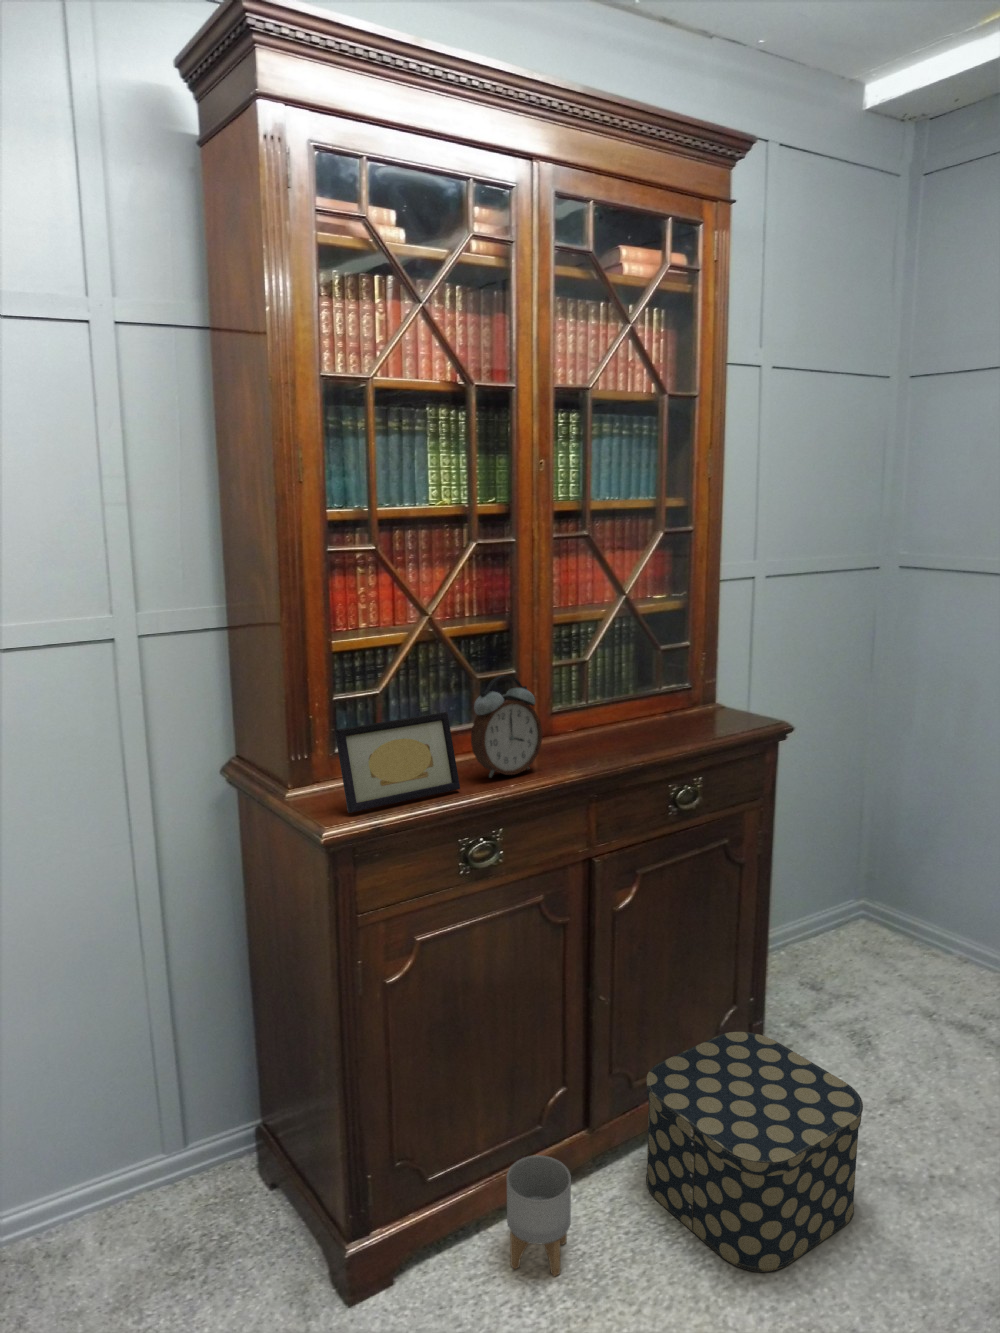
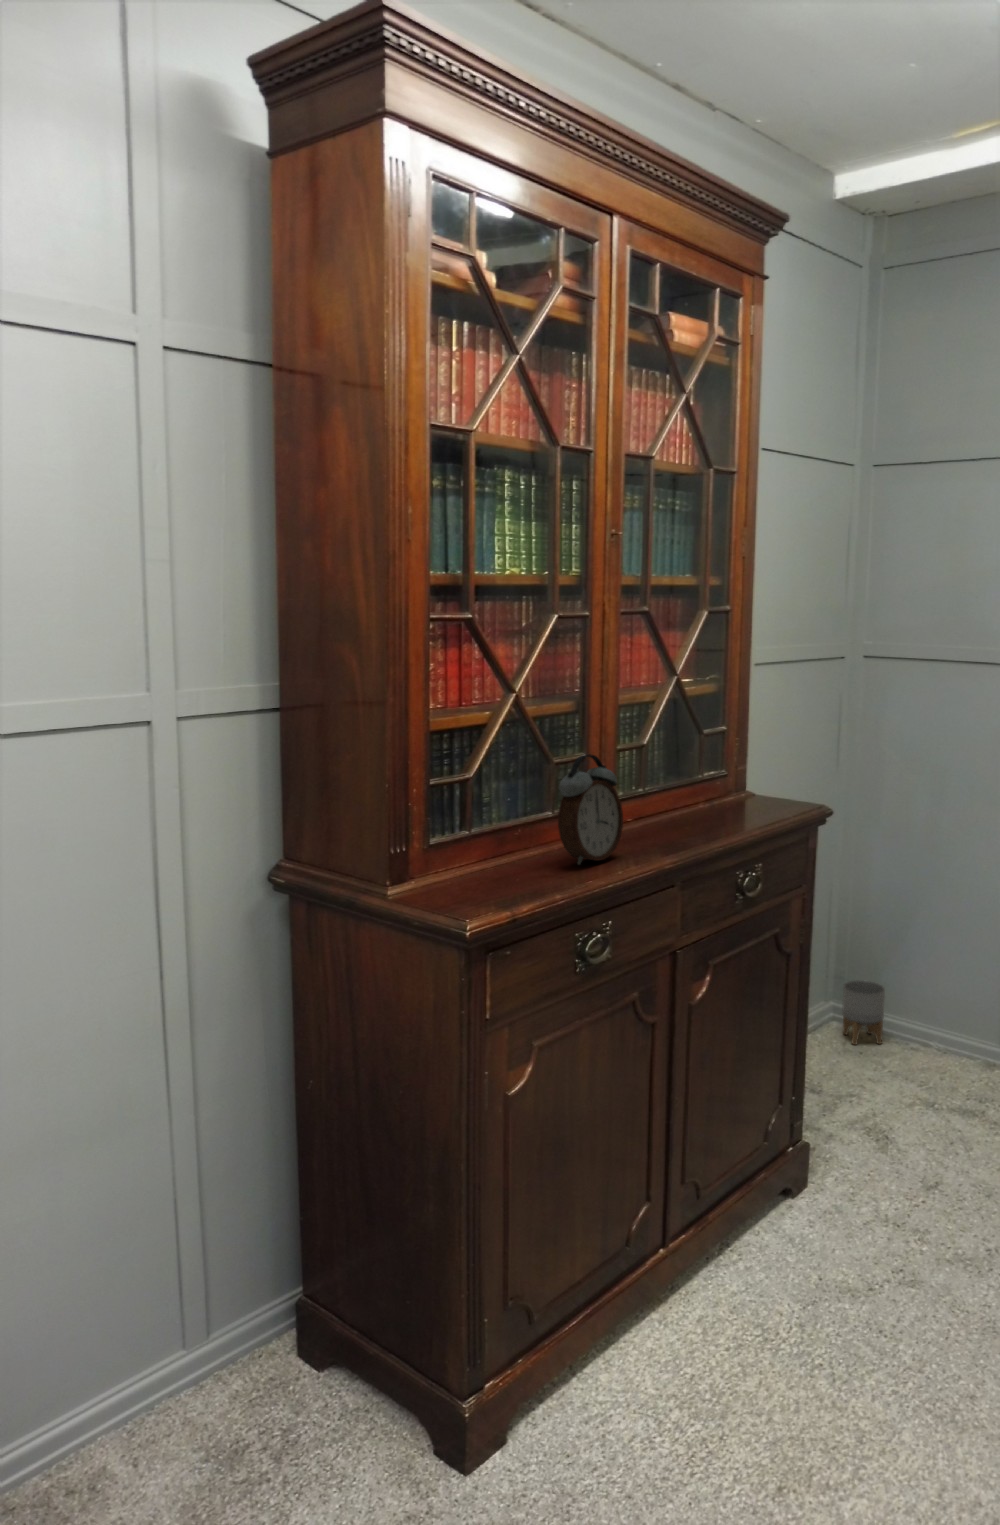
picture frame: present [335,712,460,813] -> none [444,793,560,905]
storage box: present [646,1032,863,1272] -> none [722,1128,943,1363]
planter: present [507,1155,571,1276] -> present [842,980,885,1045]

